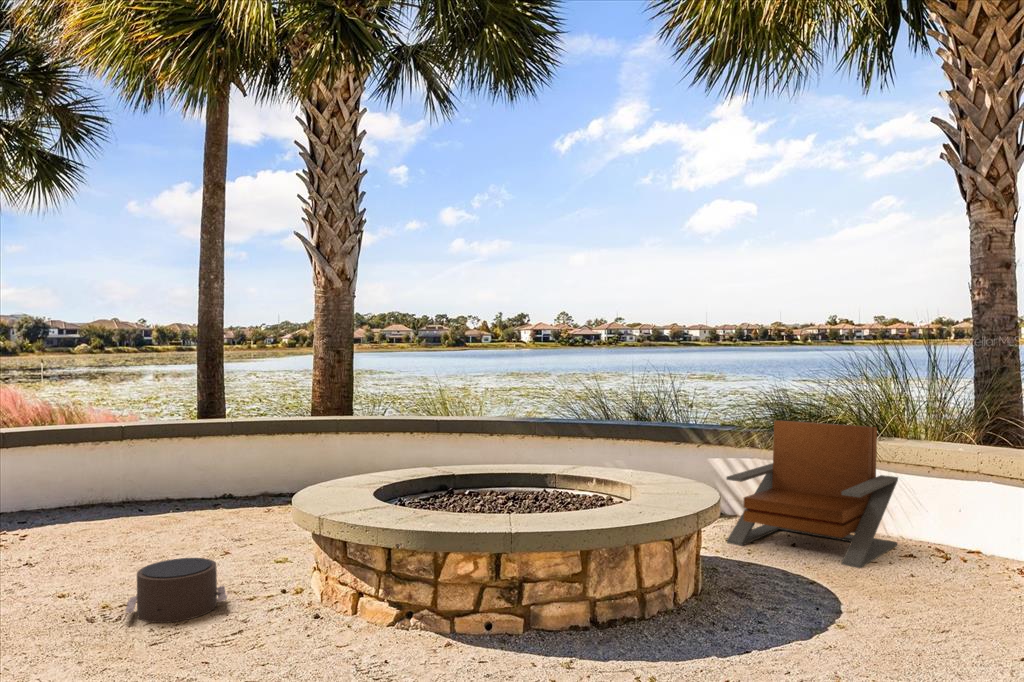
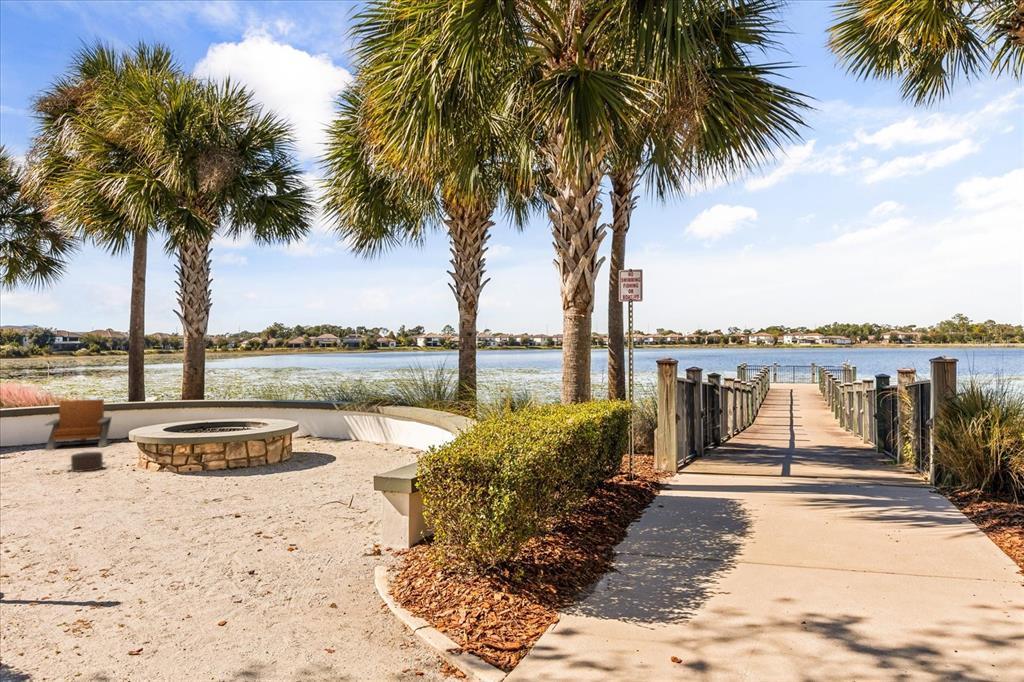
lounge chair: present [727,421,898,568] -> present [45,399,111,451]

